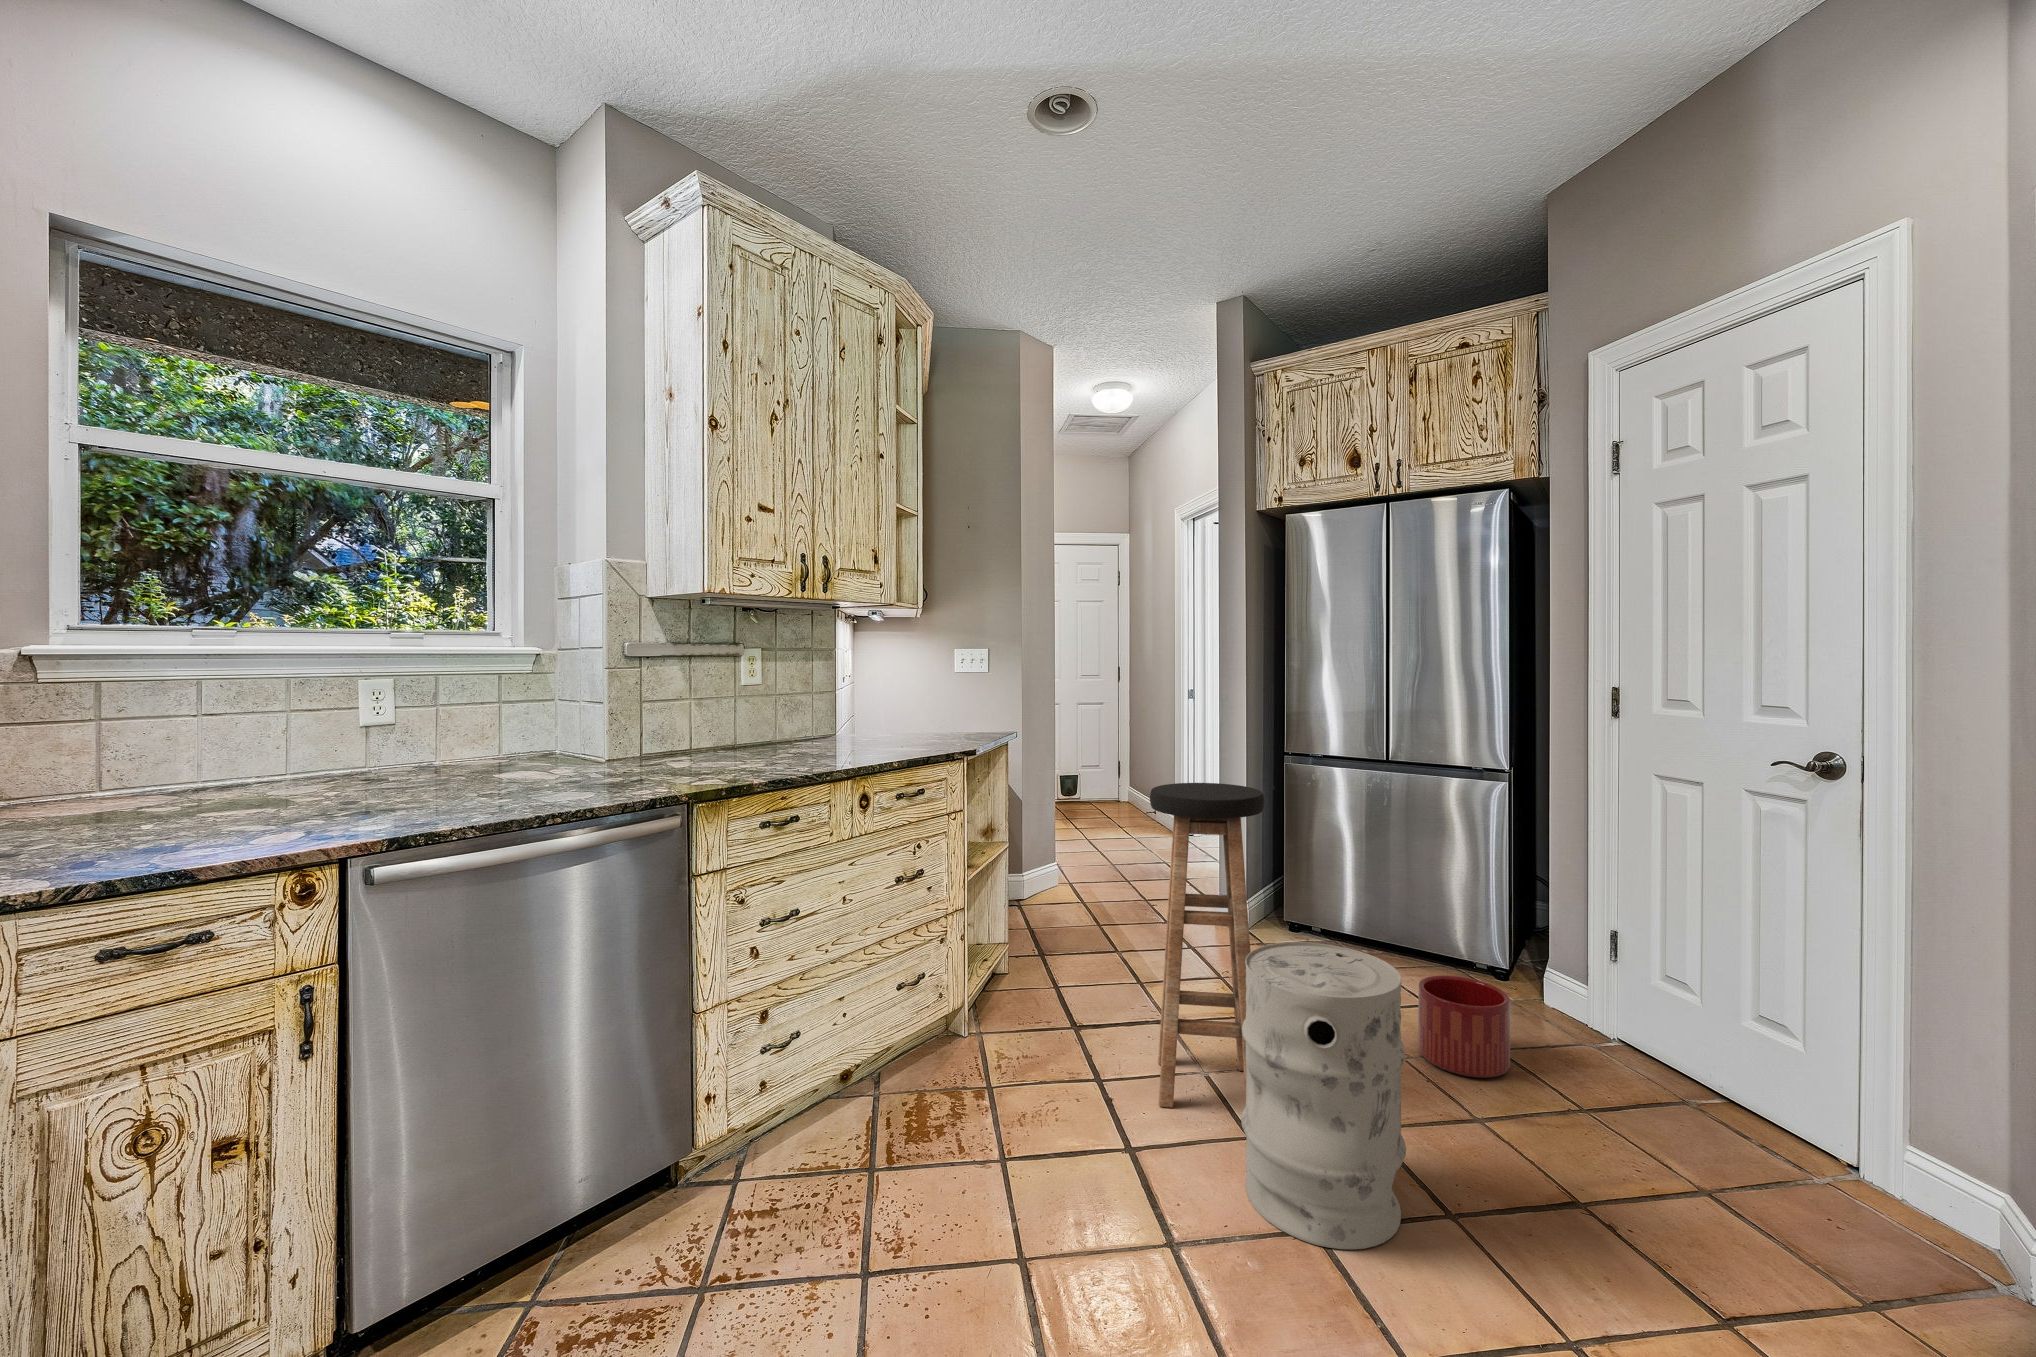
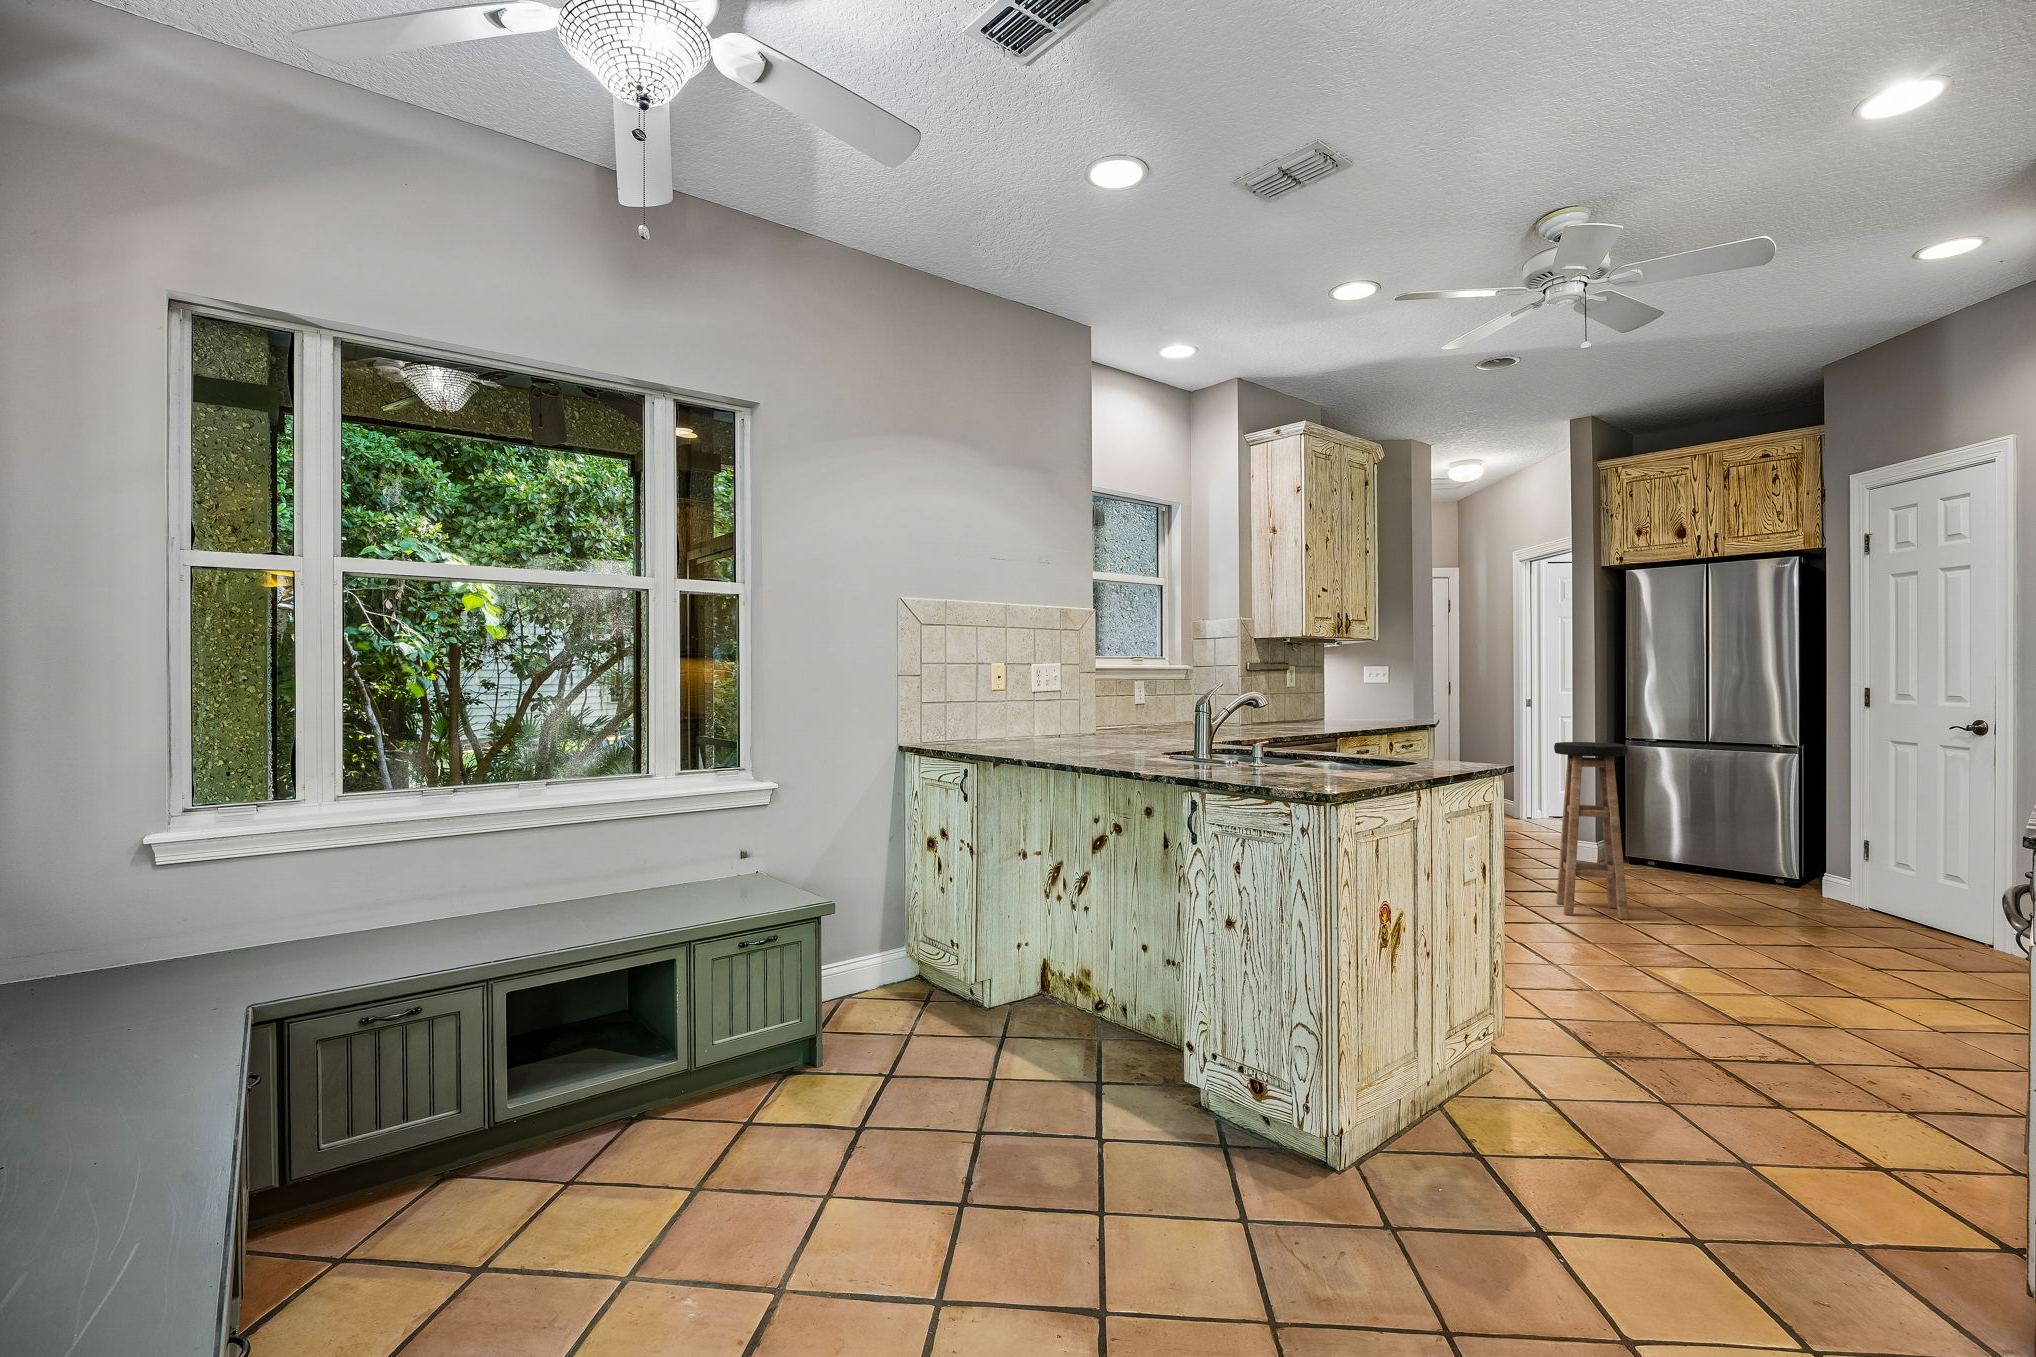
trash can: present [1241,942,1407,1249] -> none [1623,818,1715,950]
planter: present [1418,975,1510,1078] -> none [1728,865,1790,917]

